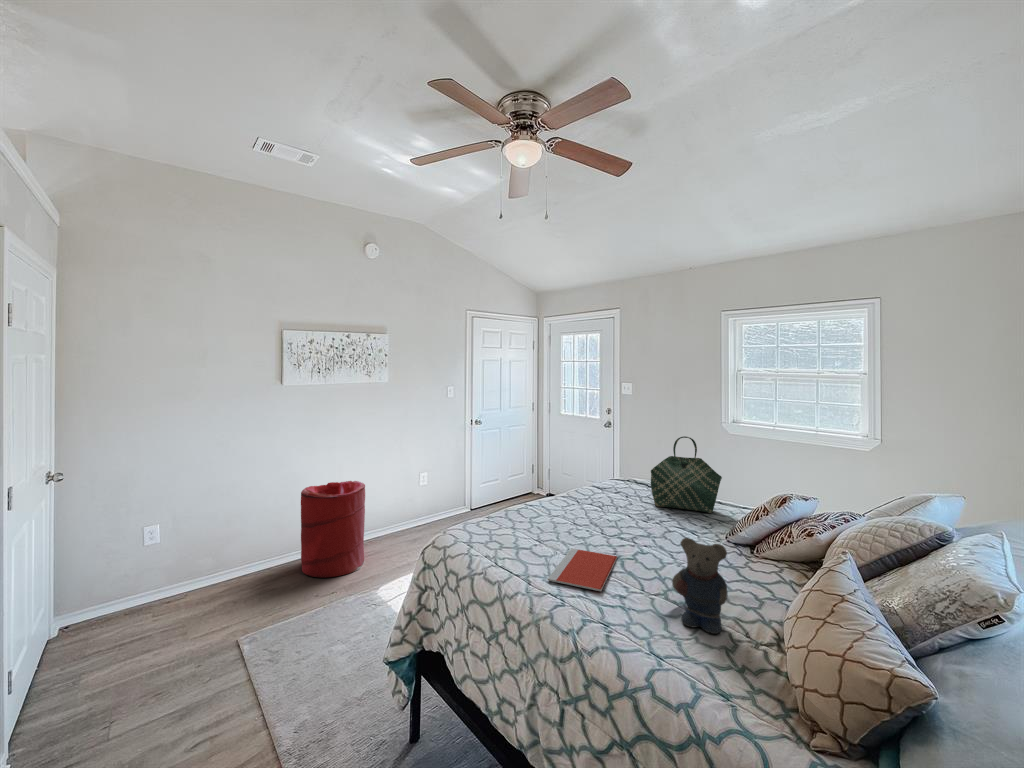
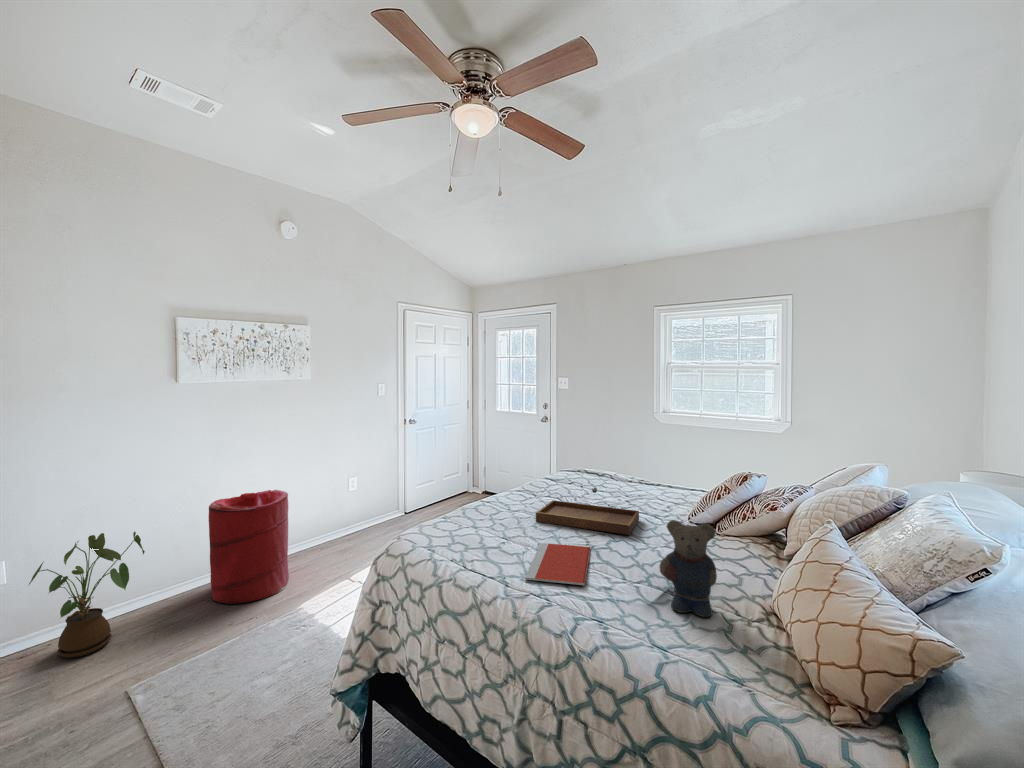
tote bag: present [651,436,722,513] -> none [606,422,676,497]
tray: none [572,499,674,548] -> present [536,488,639,535]
house plant: none [167,509,251,608] -> present [29,532,145,658]

